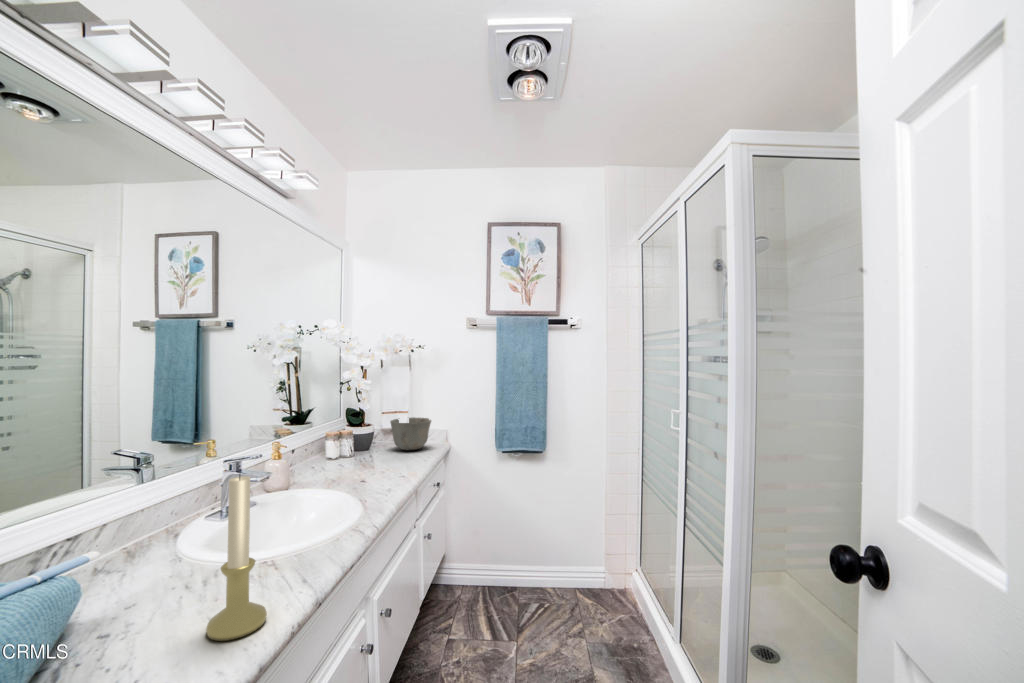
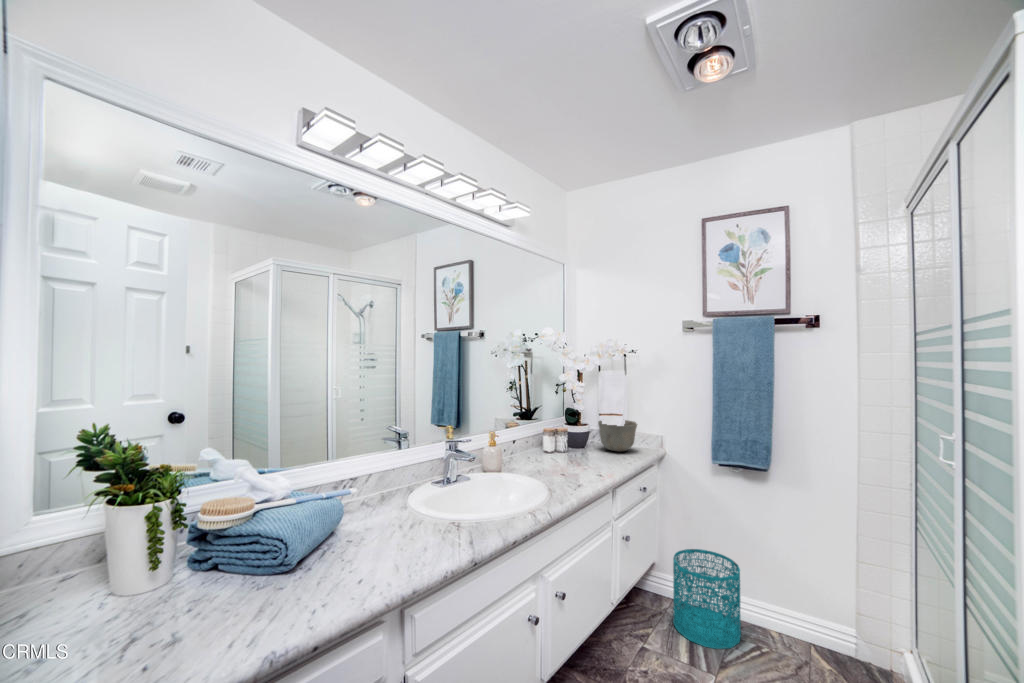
candle holder: present [206,475,267,641] -> none [378,455,417,575]
wastebasket: none [468,531,526,619] -> present [673,549,741,649]

